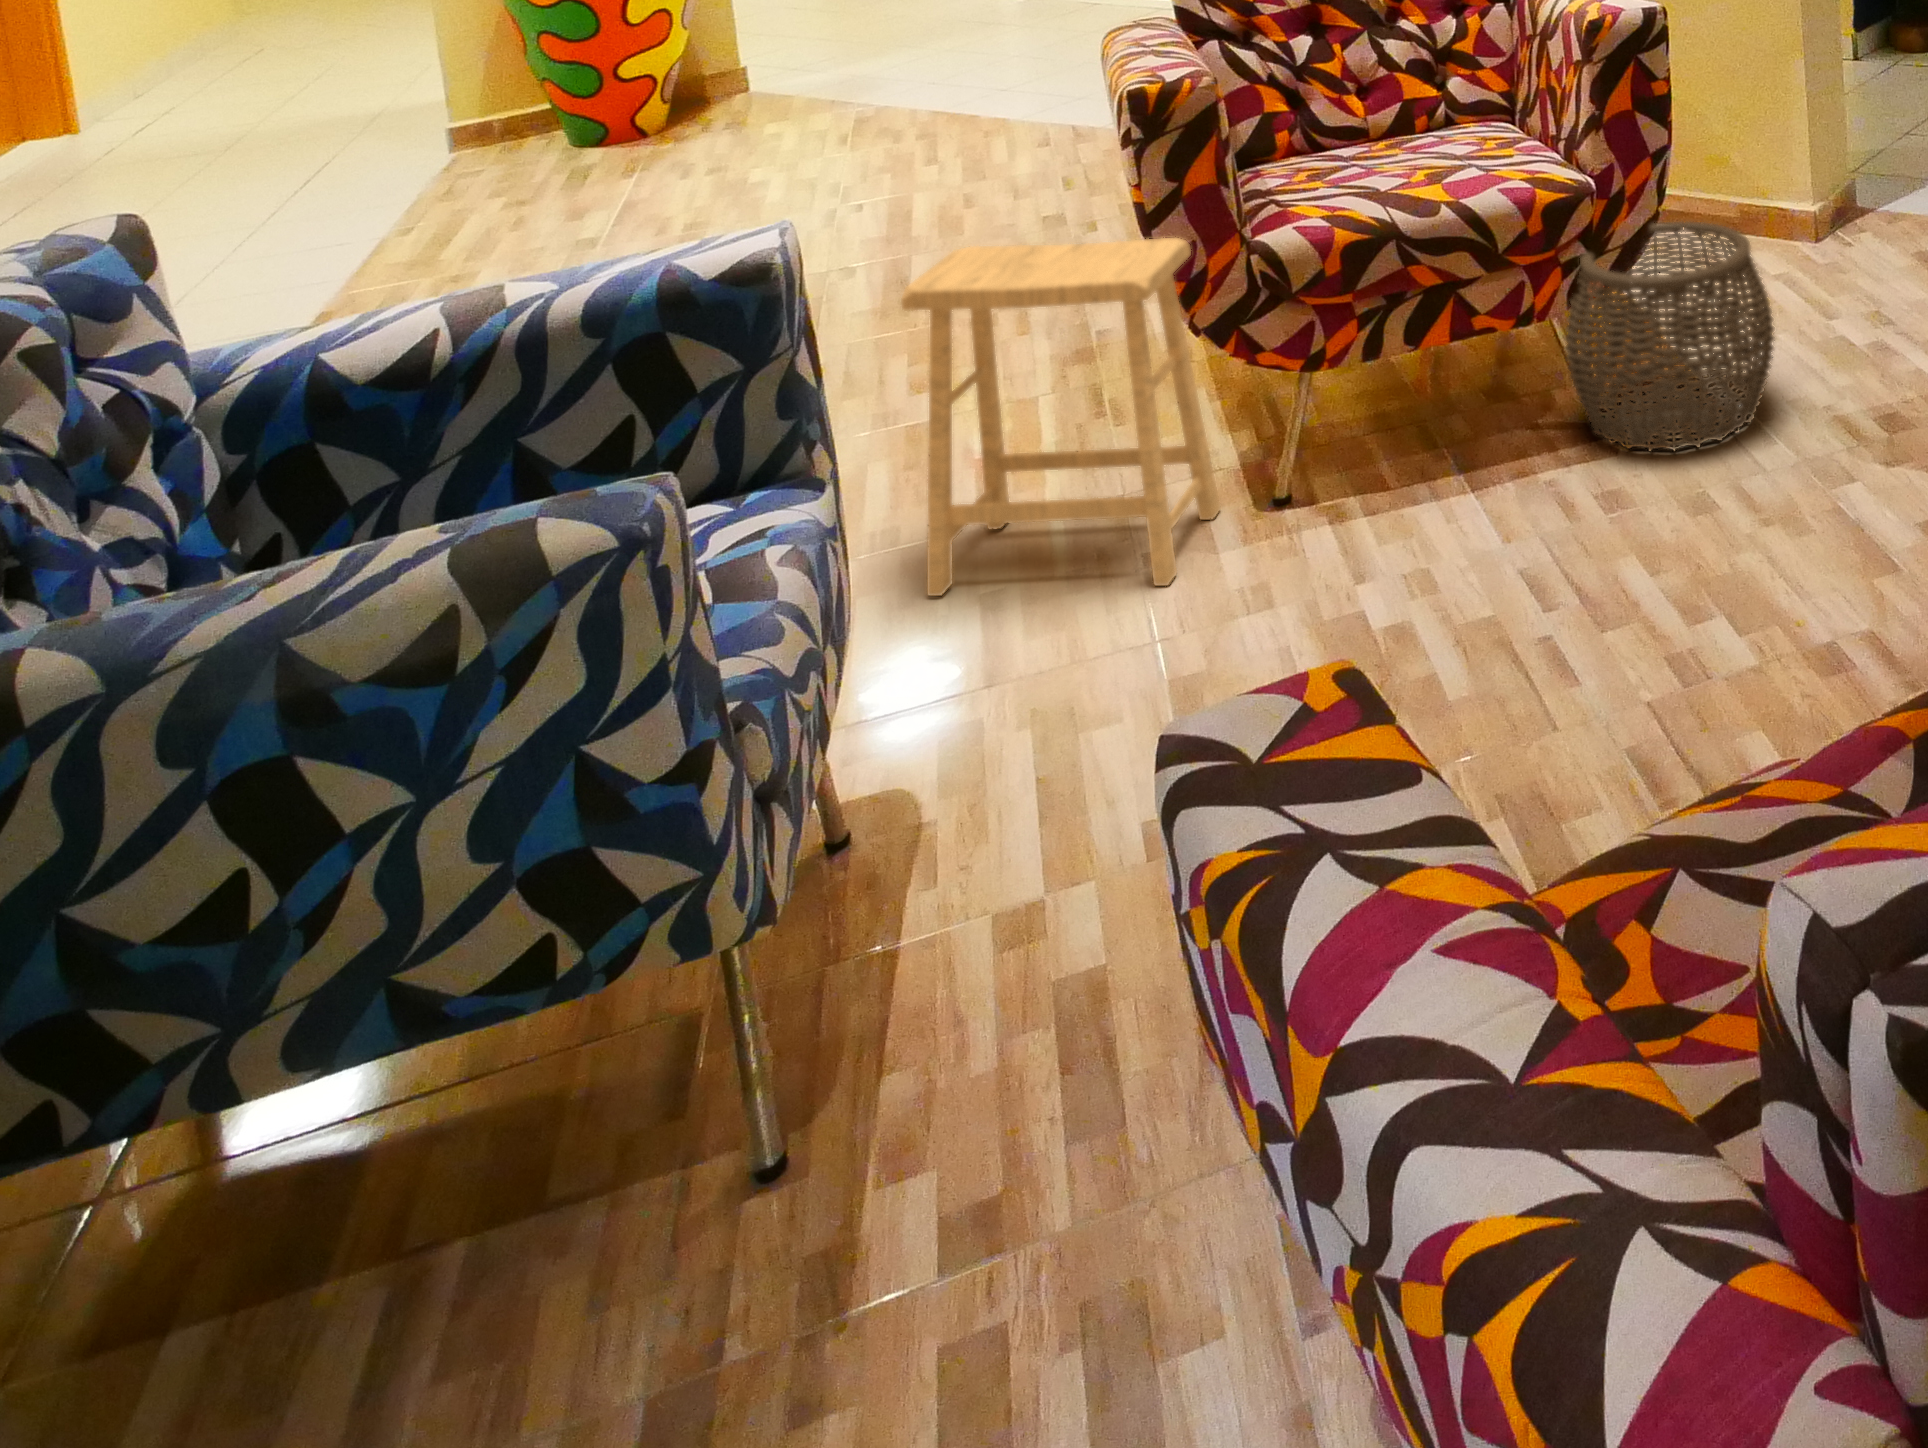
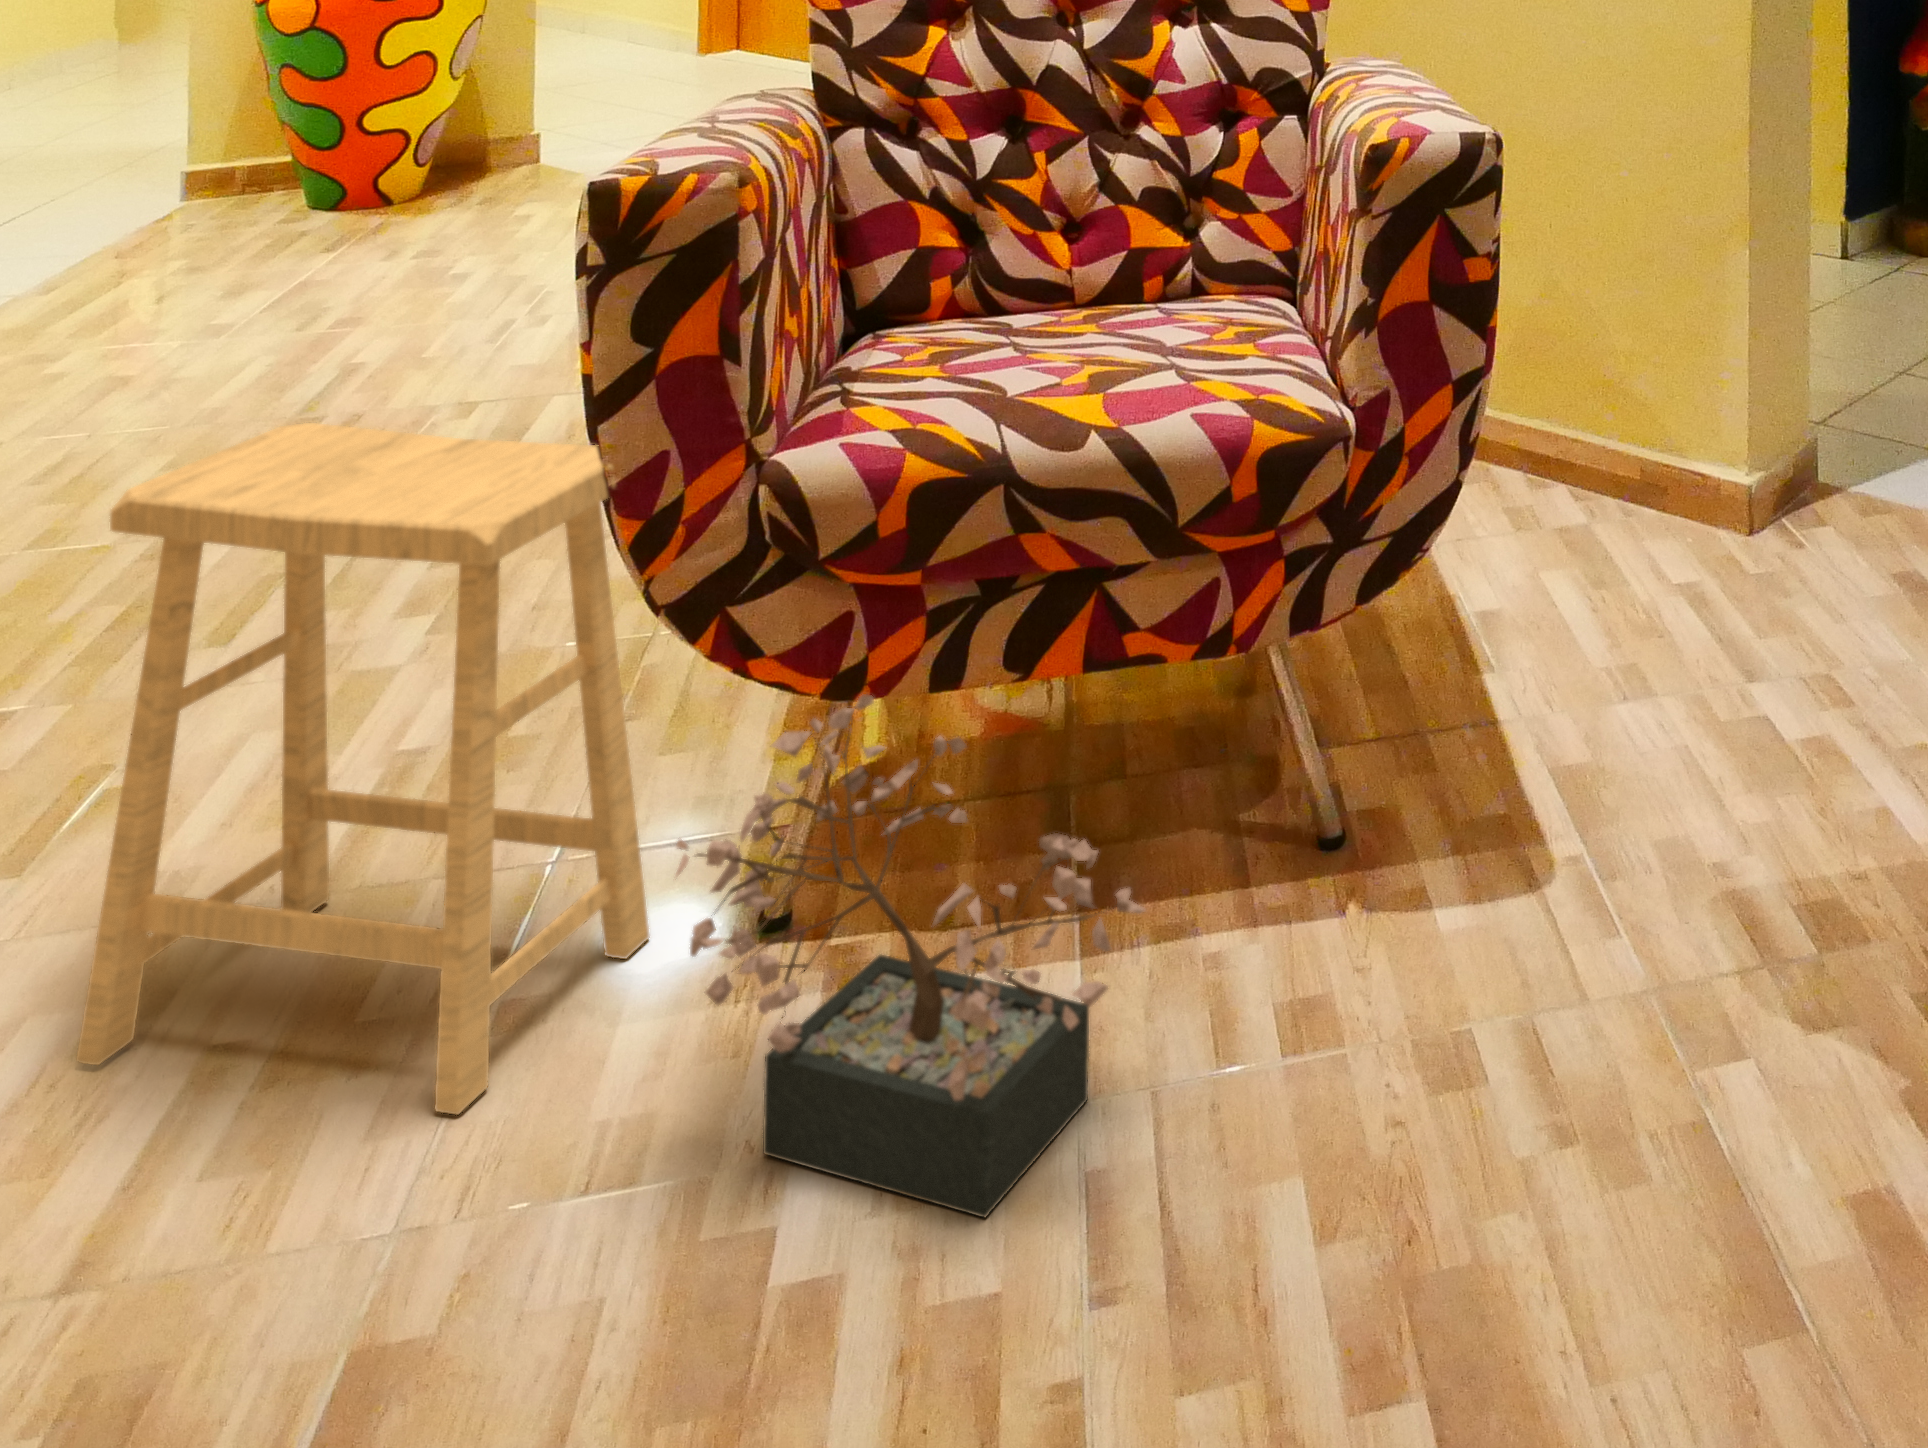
woven basket: present [1565,222,1775,451] -> none [1275,497,1635,936]
decorative plant: none [1287,351,1535,580] -> present [676,694,1145,1217]

